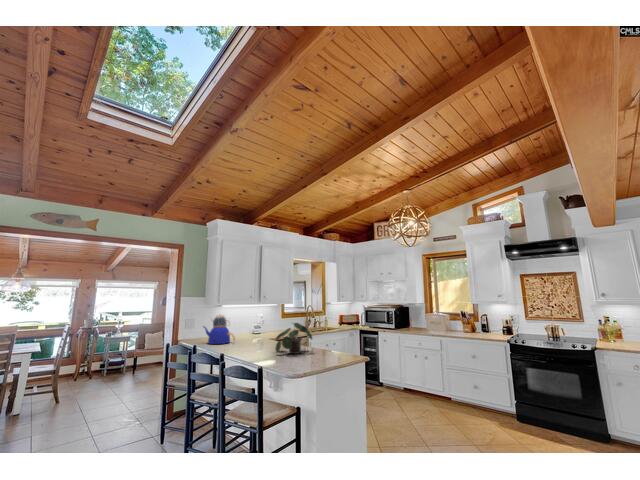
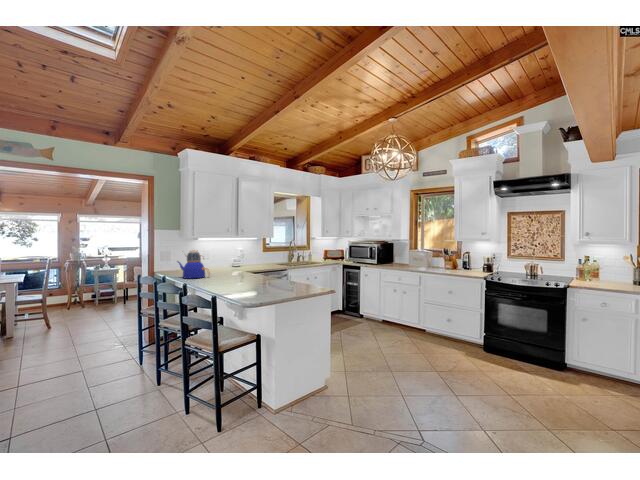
potted plant: present [275,323,312,354] -> none [244,258,281,289]

